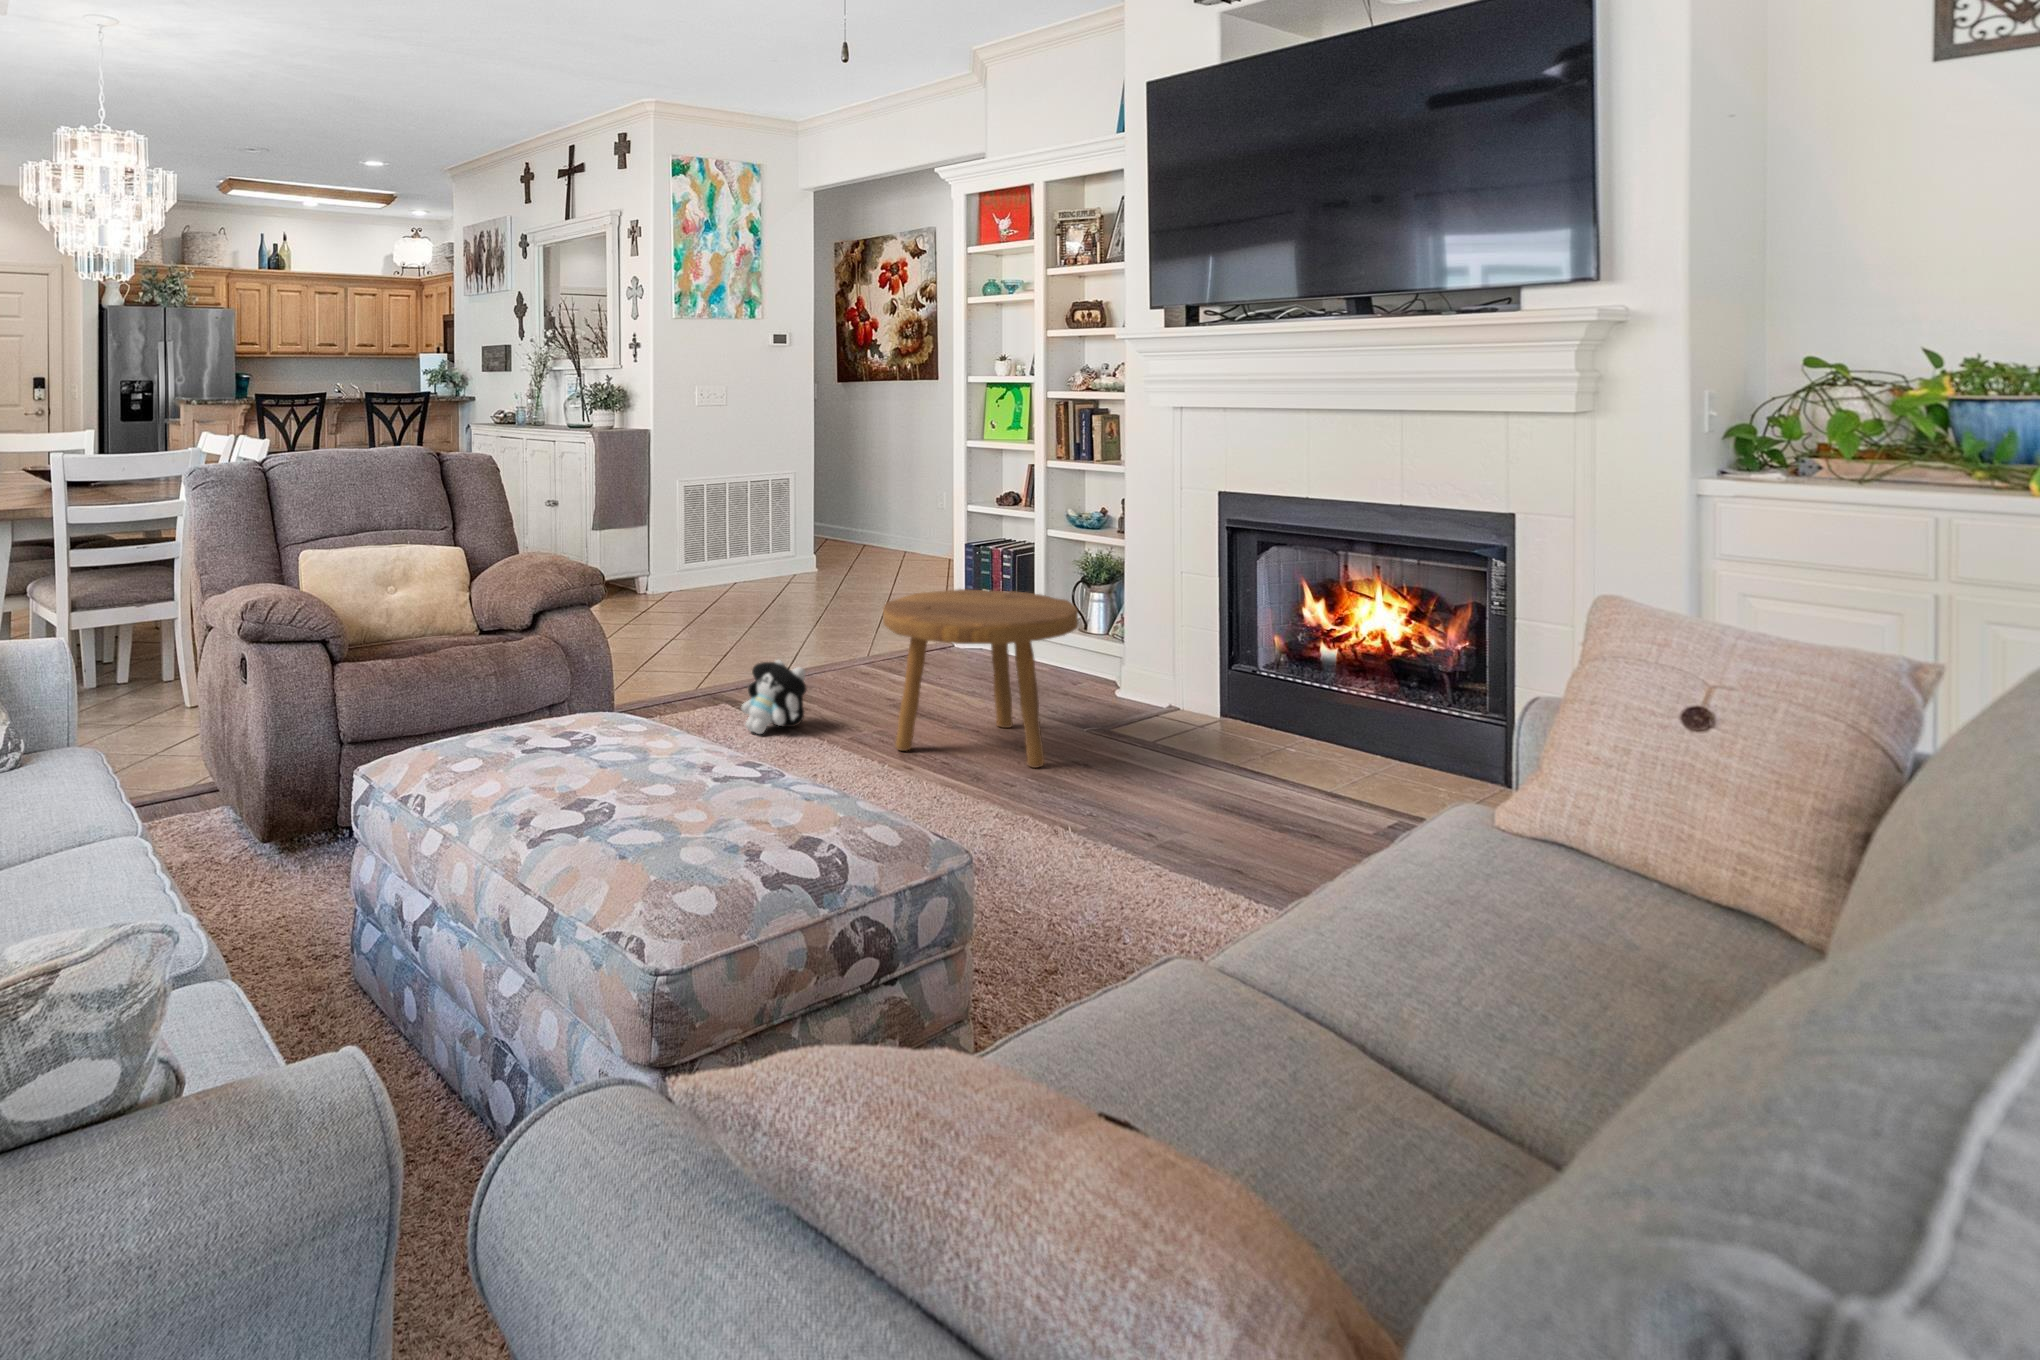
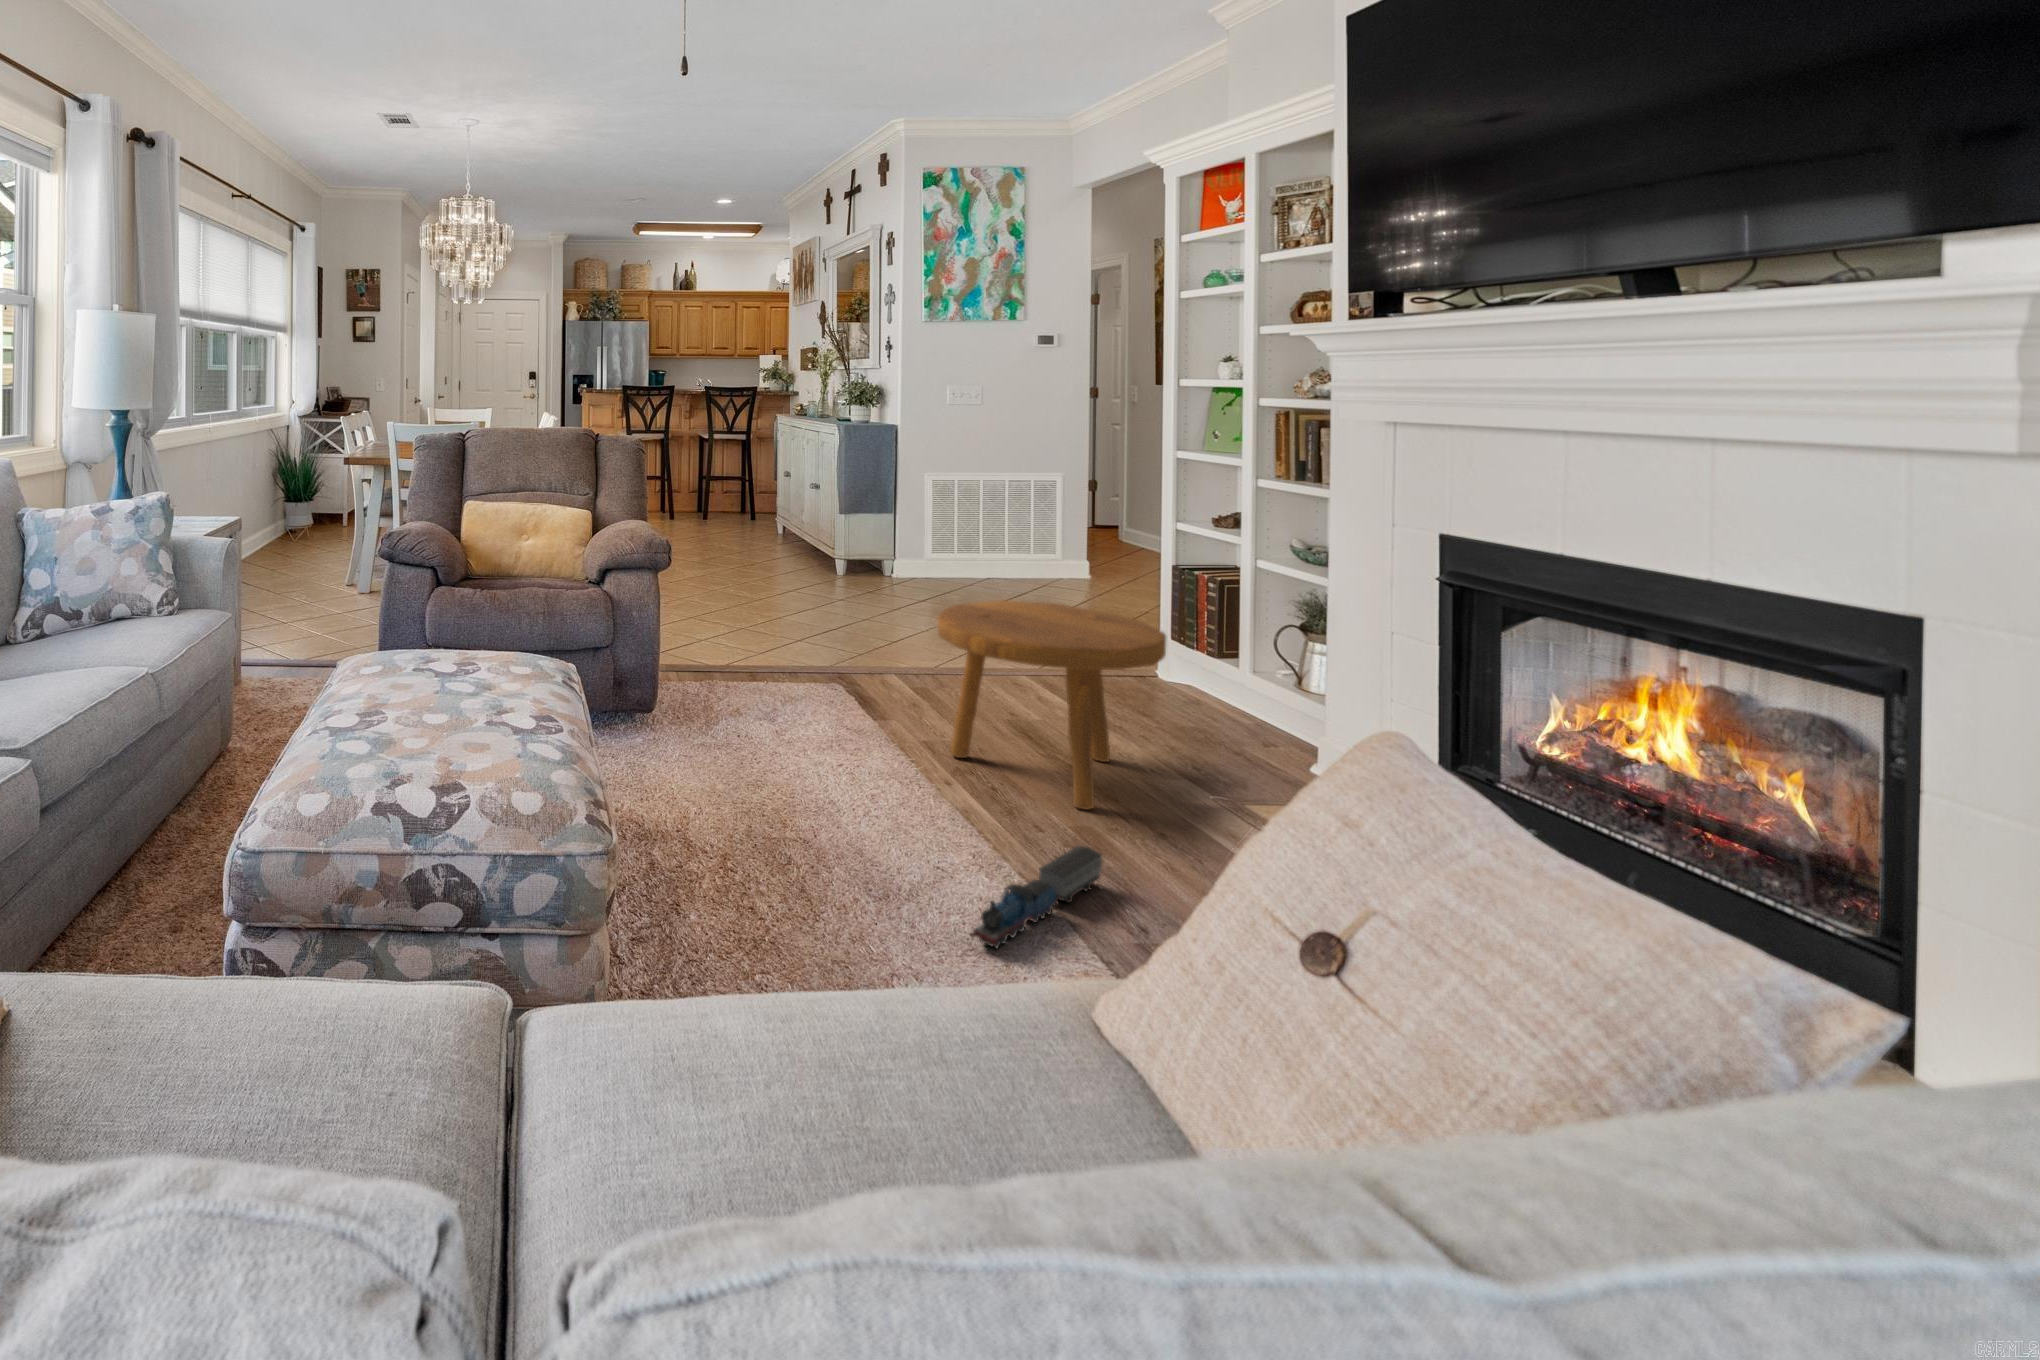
plush toy: present [742,660,806,734] -> none [830,644,892,711]
toy train: none [1083,789,1112,887] -> present [971,846,1102,948]

